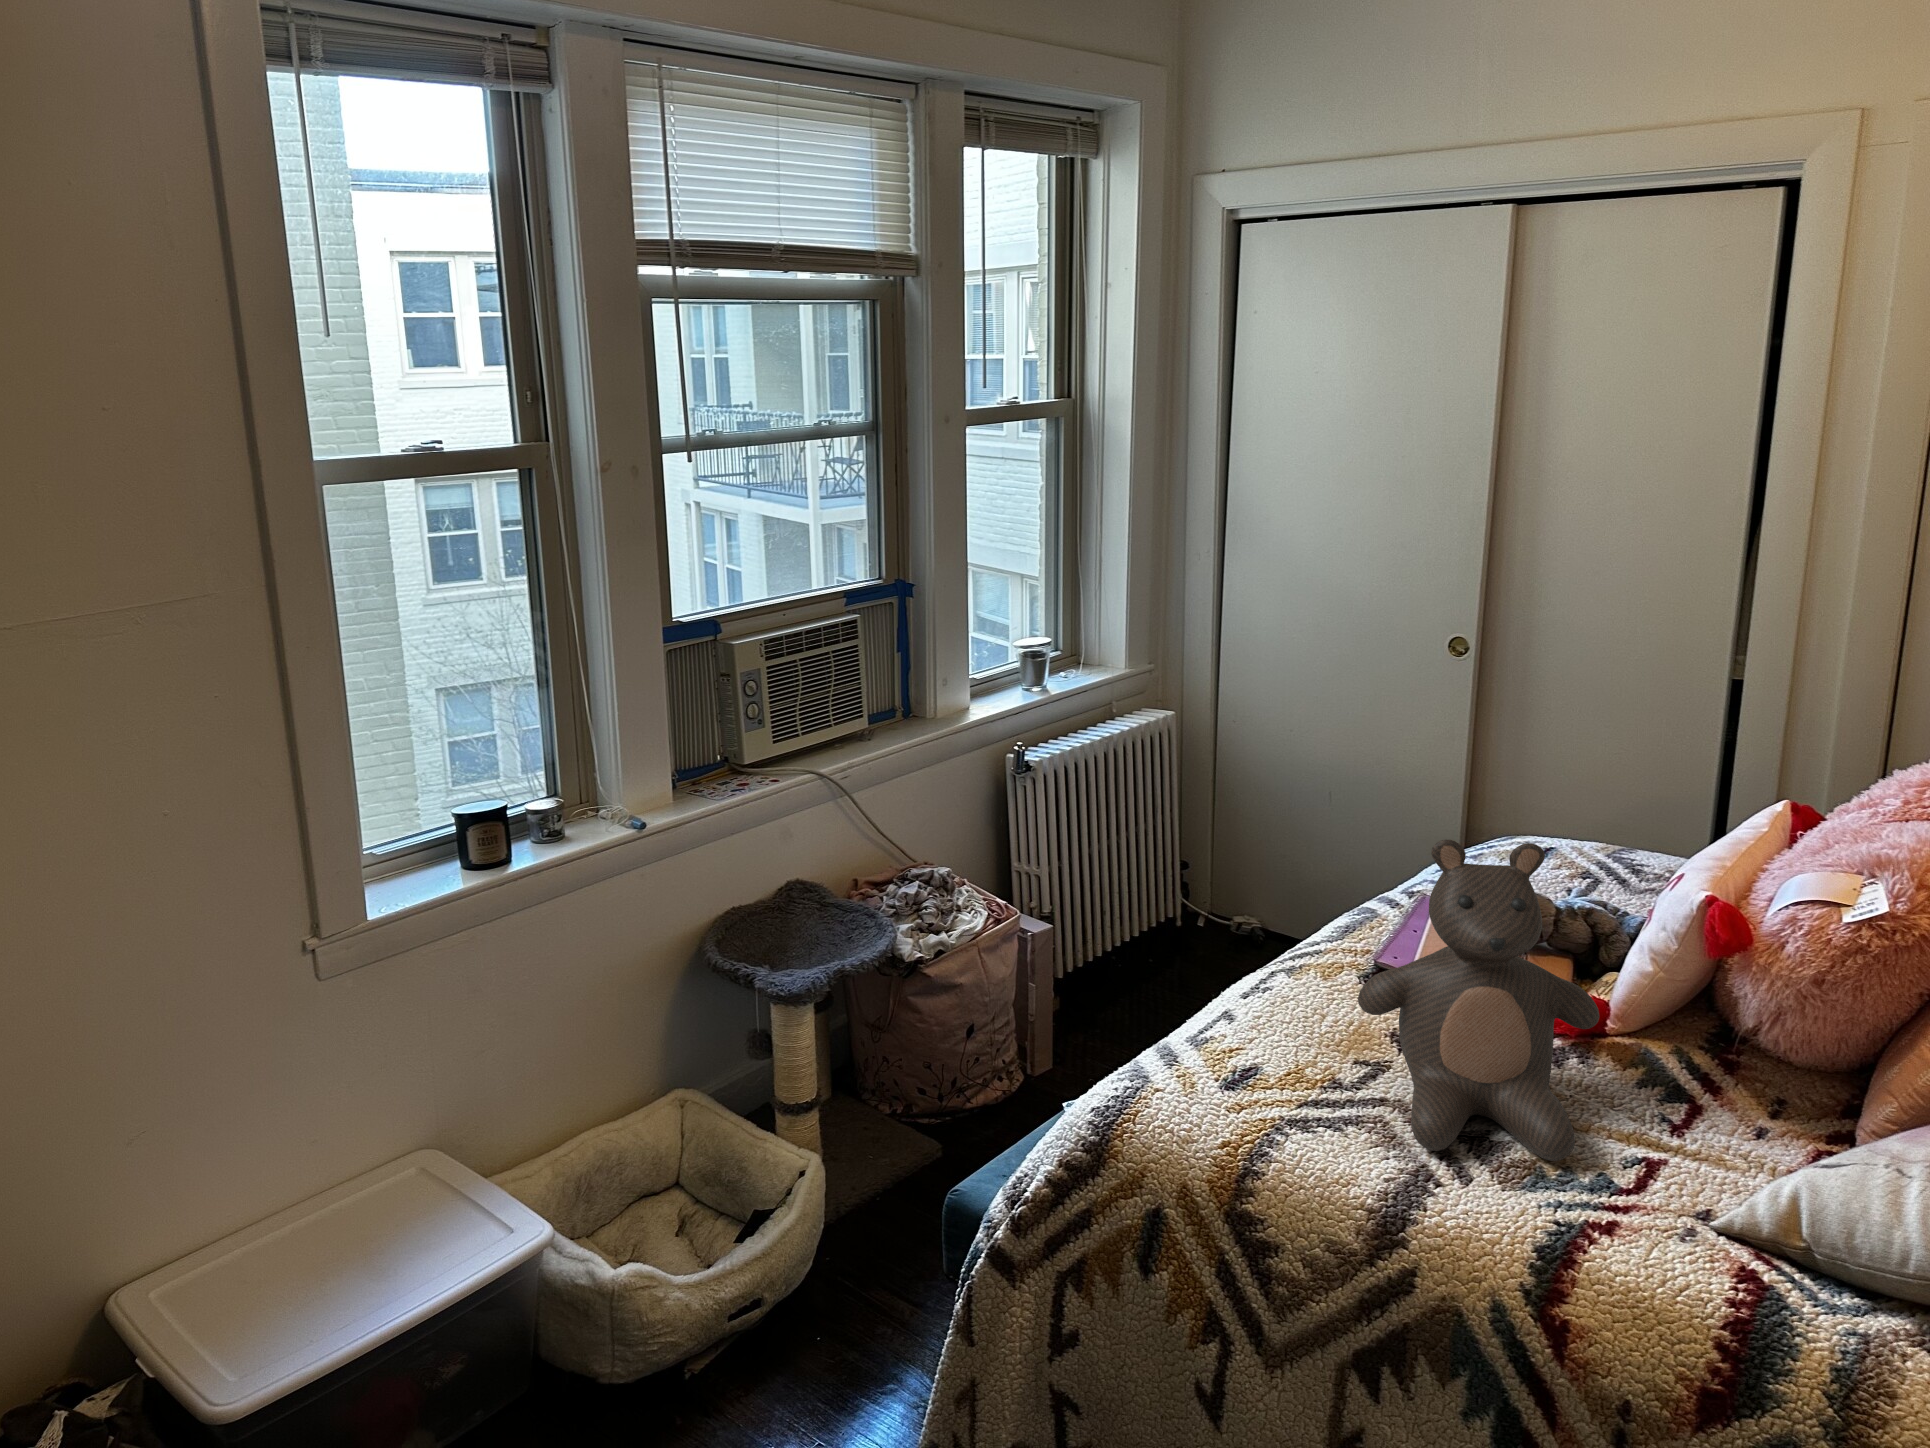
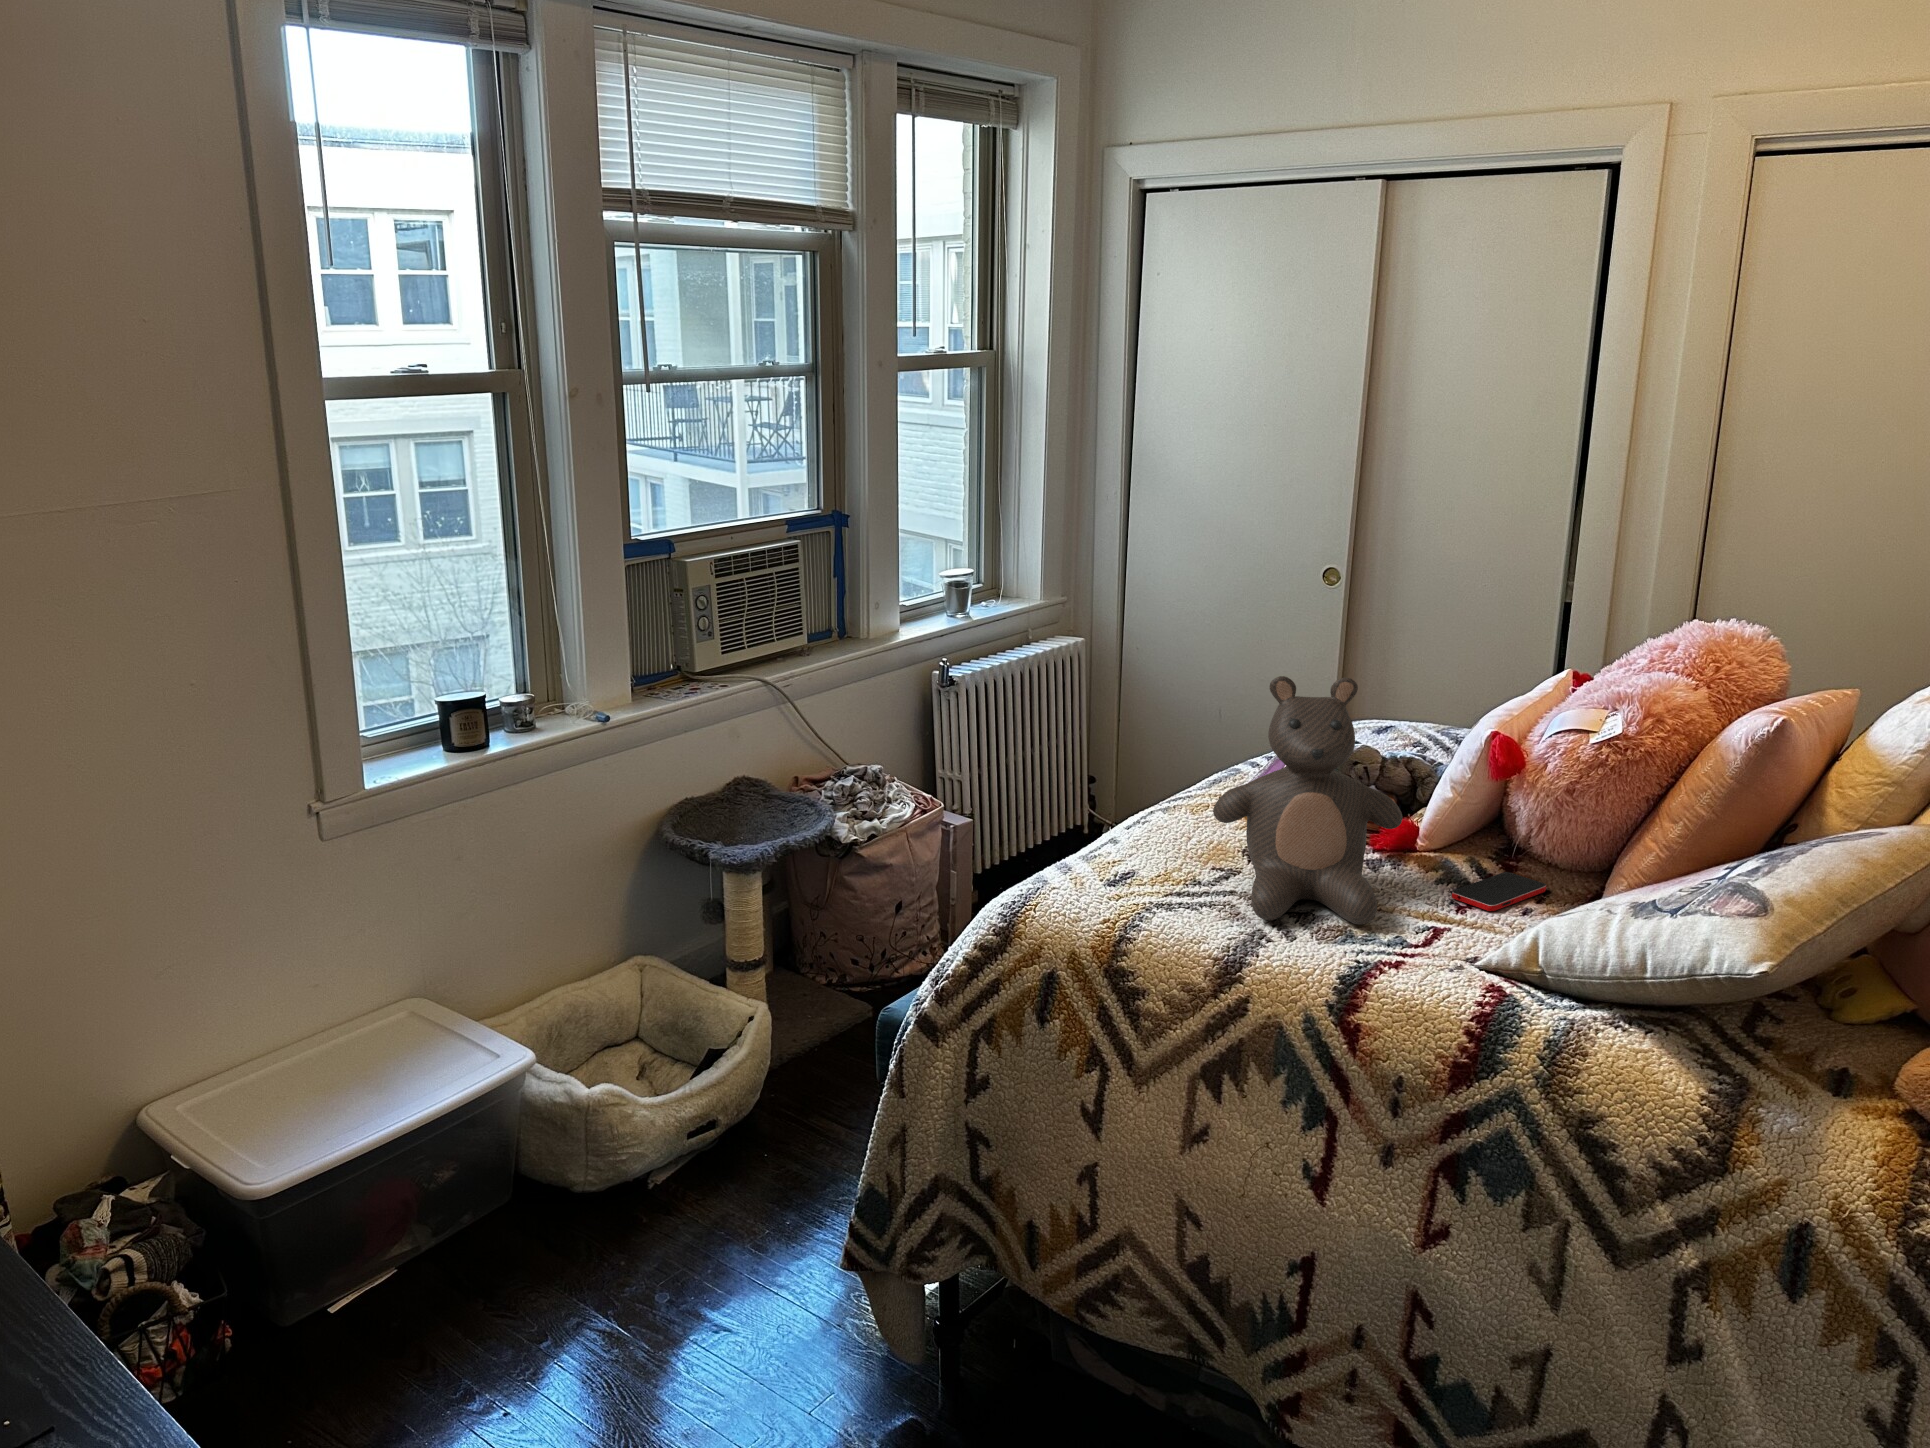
smartphone: none [1662,1075,1782,1140] -> present [1452,872,1546,911]

